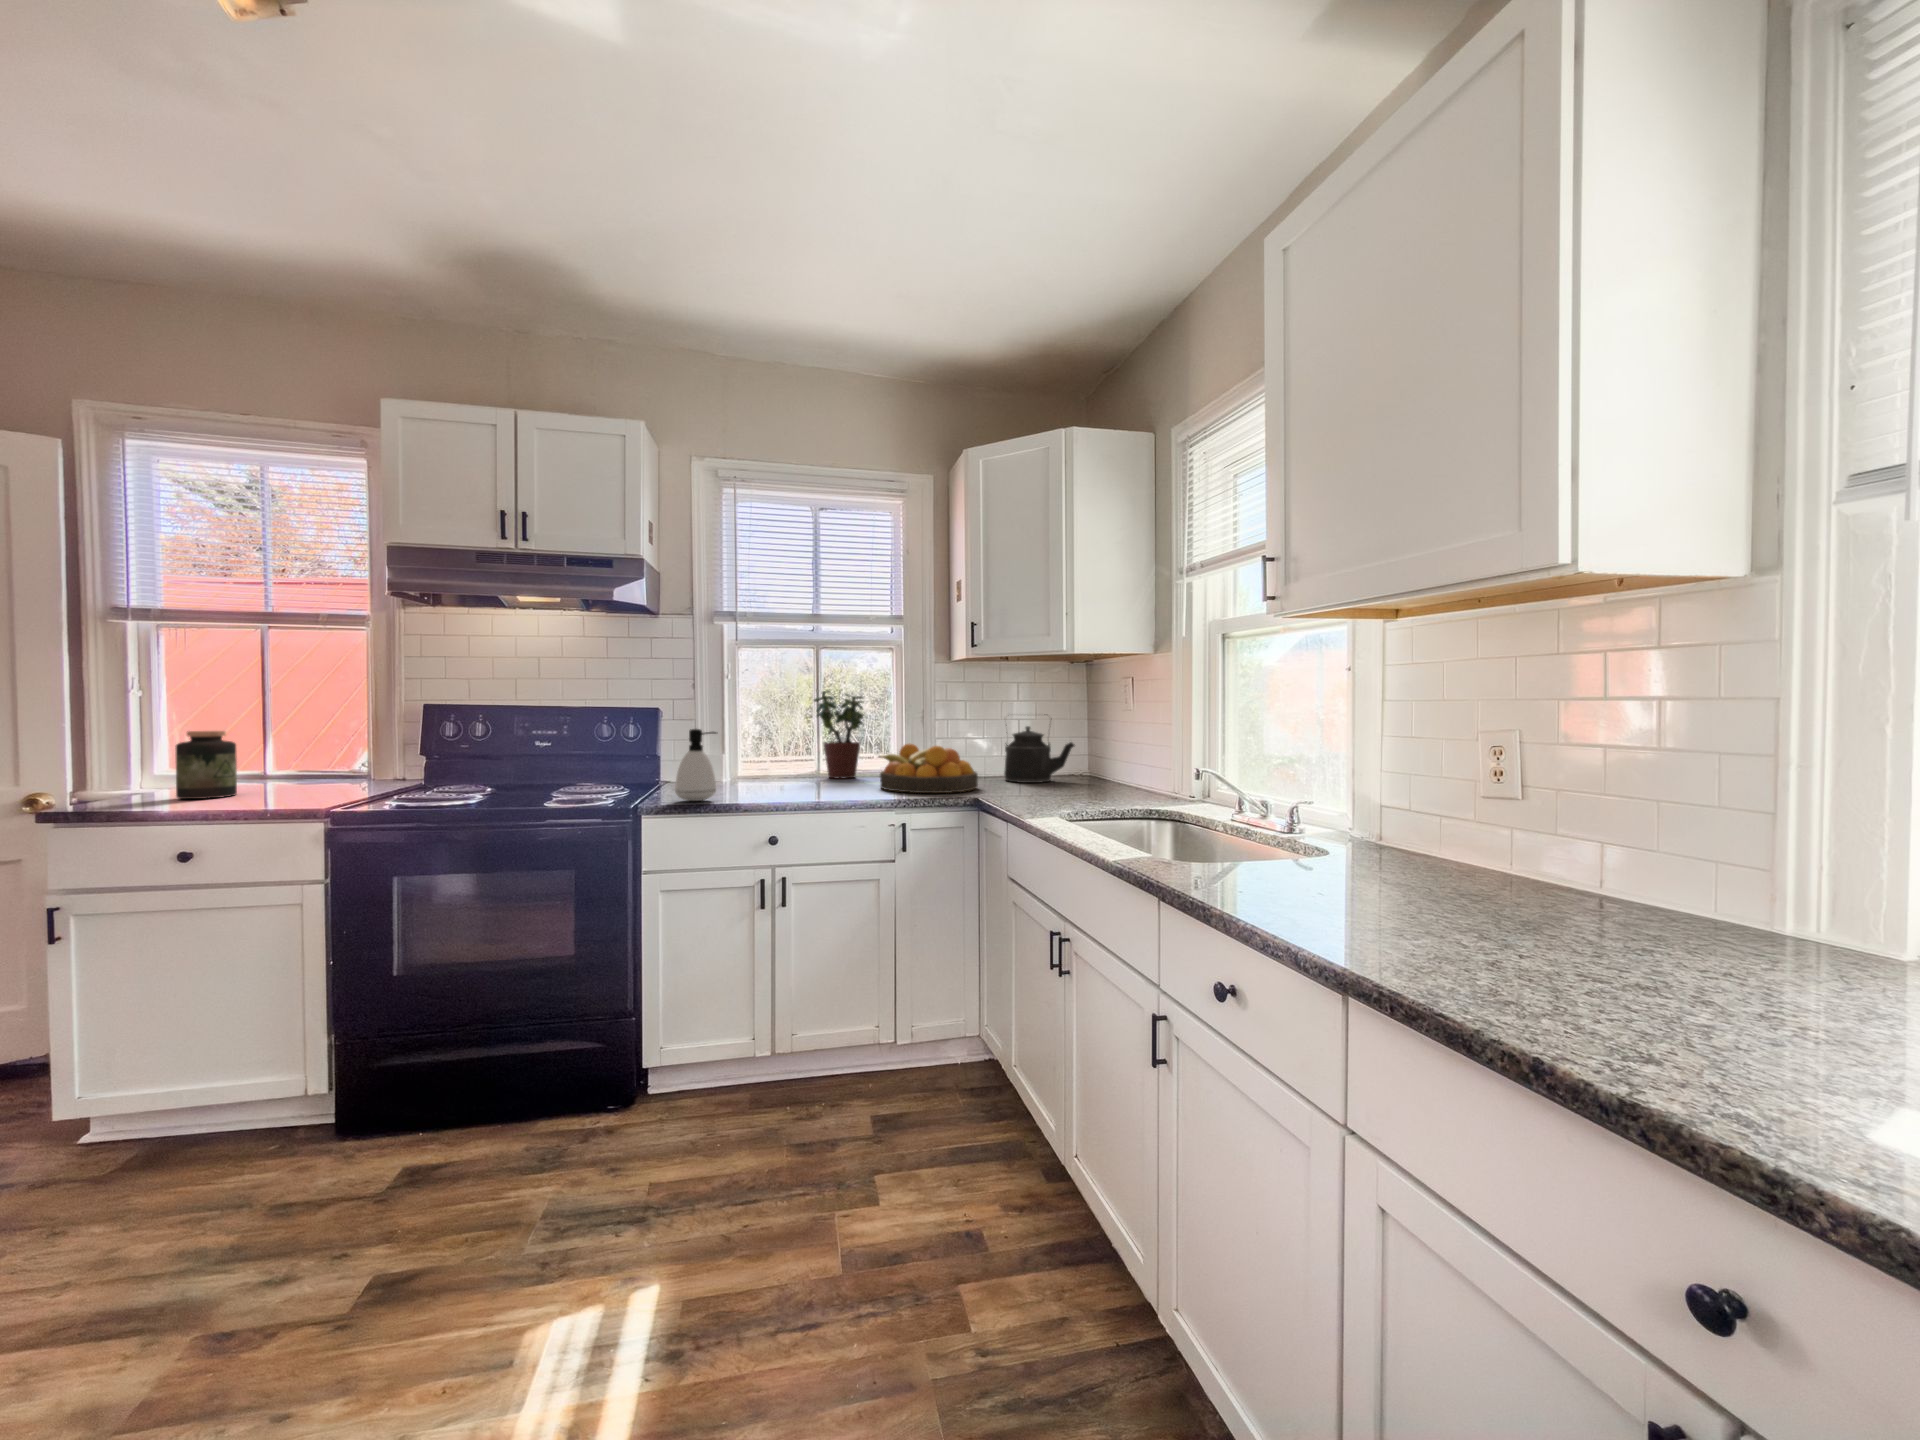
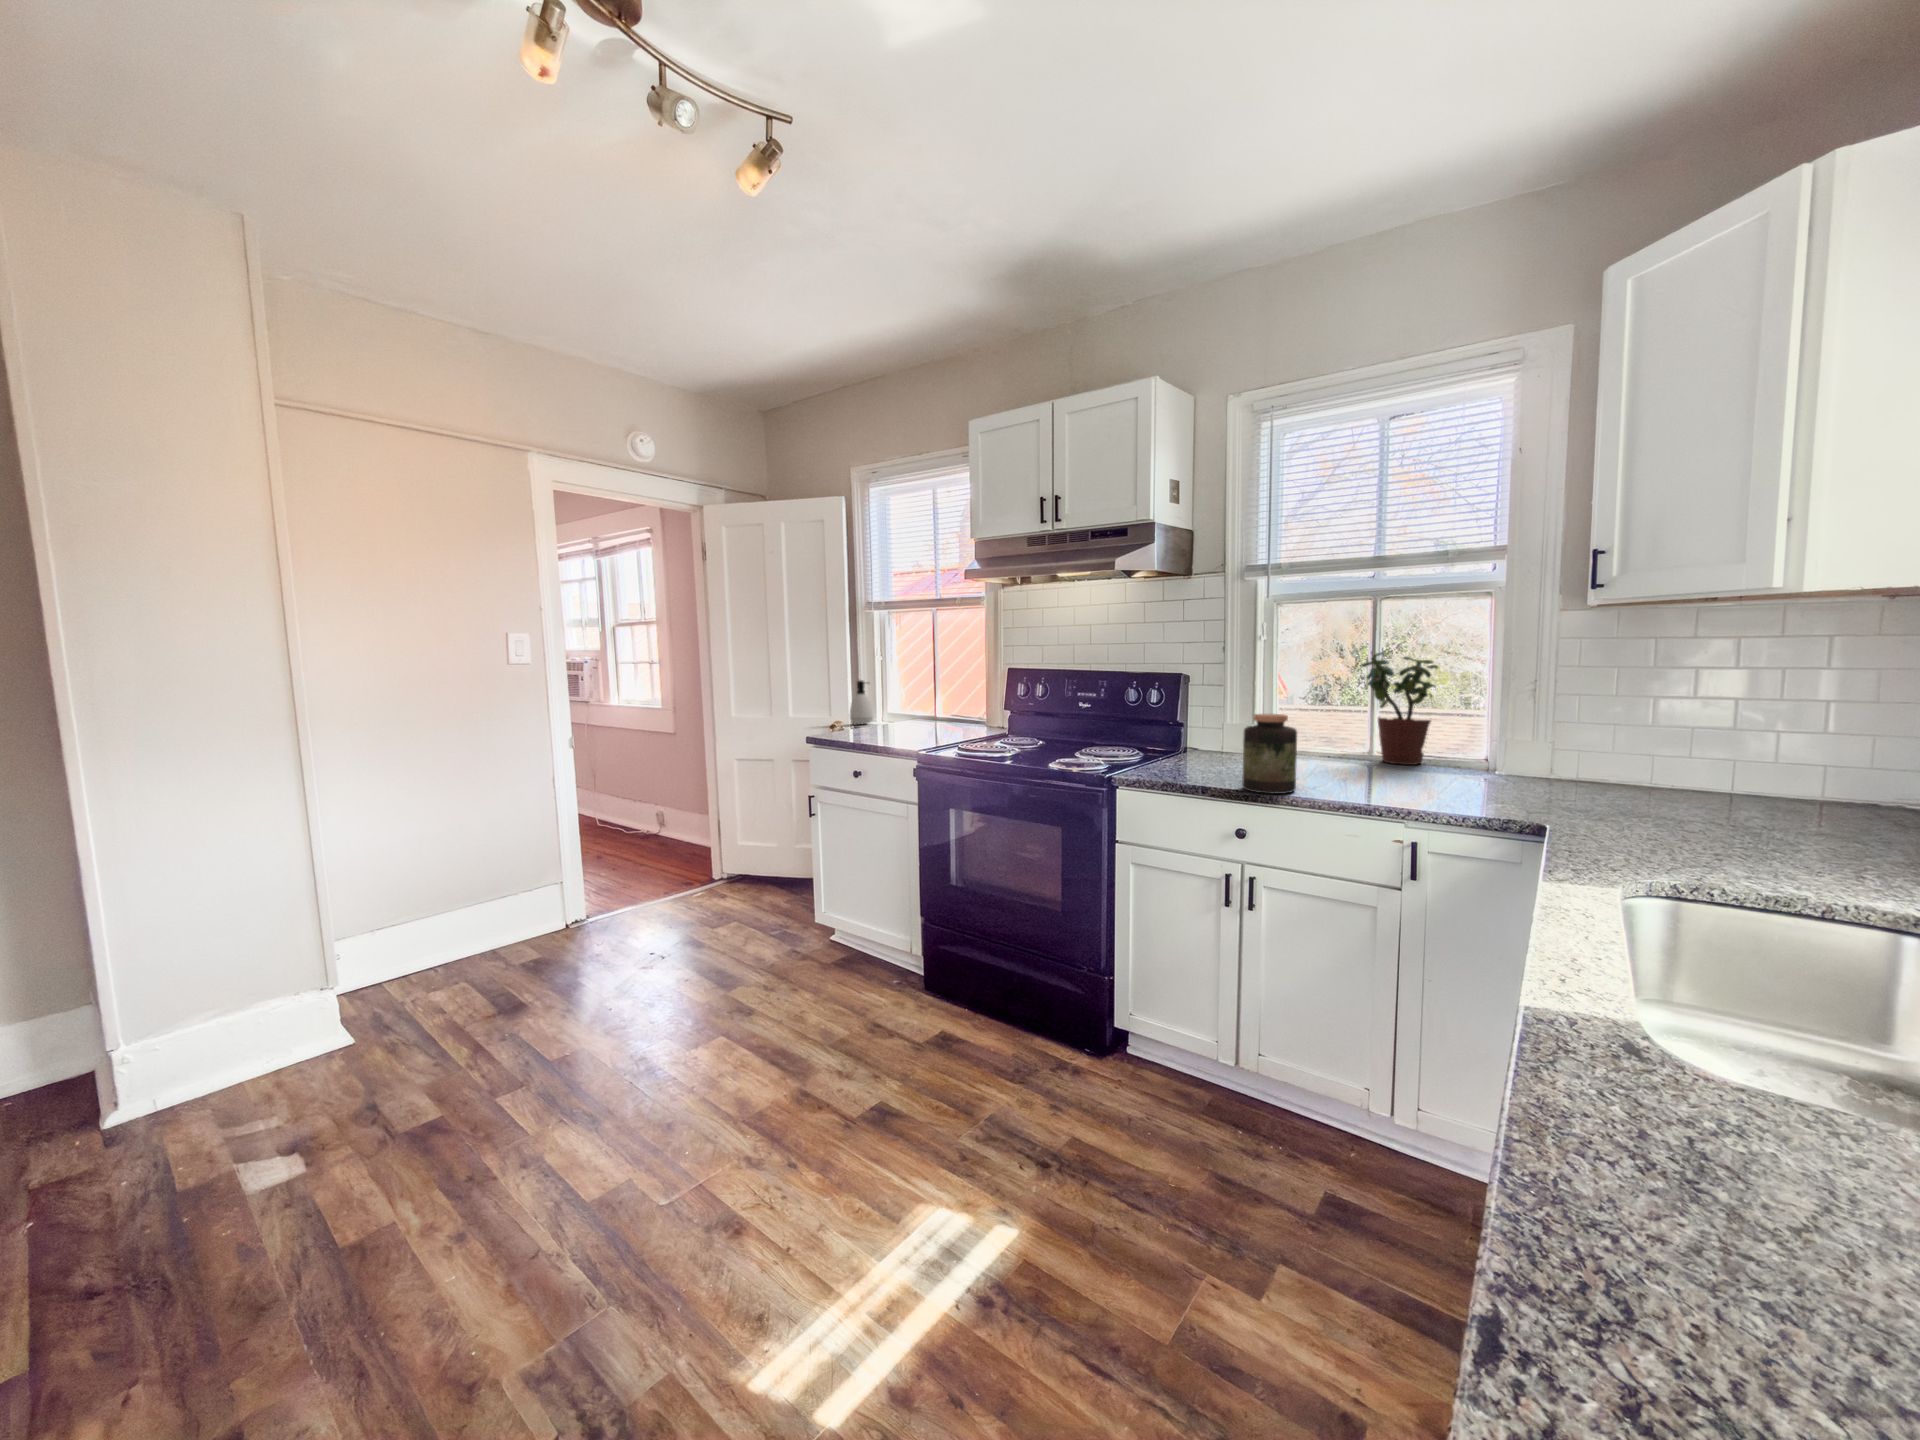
kettle: present [1004,726,1074,783] -> none [1676,690,1858,810]
soap dispenser: present [675,729,716,801] -> present [850,680,873,724]
jar: present [175,731,237,799] -> present [1242,714,1297,794]
fruit bowl: present [879,744,978,793] -> none [1419,729,1590,809]

